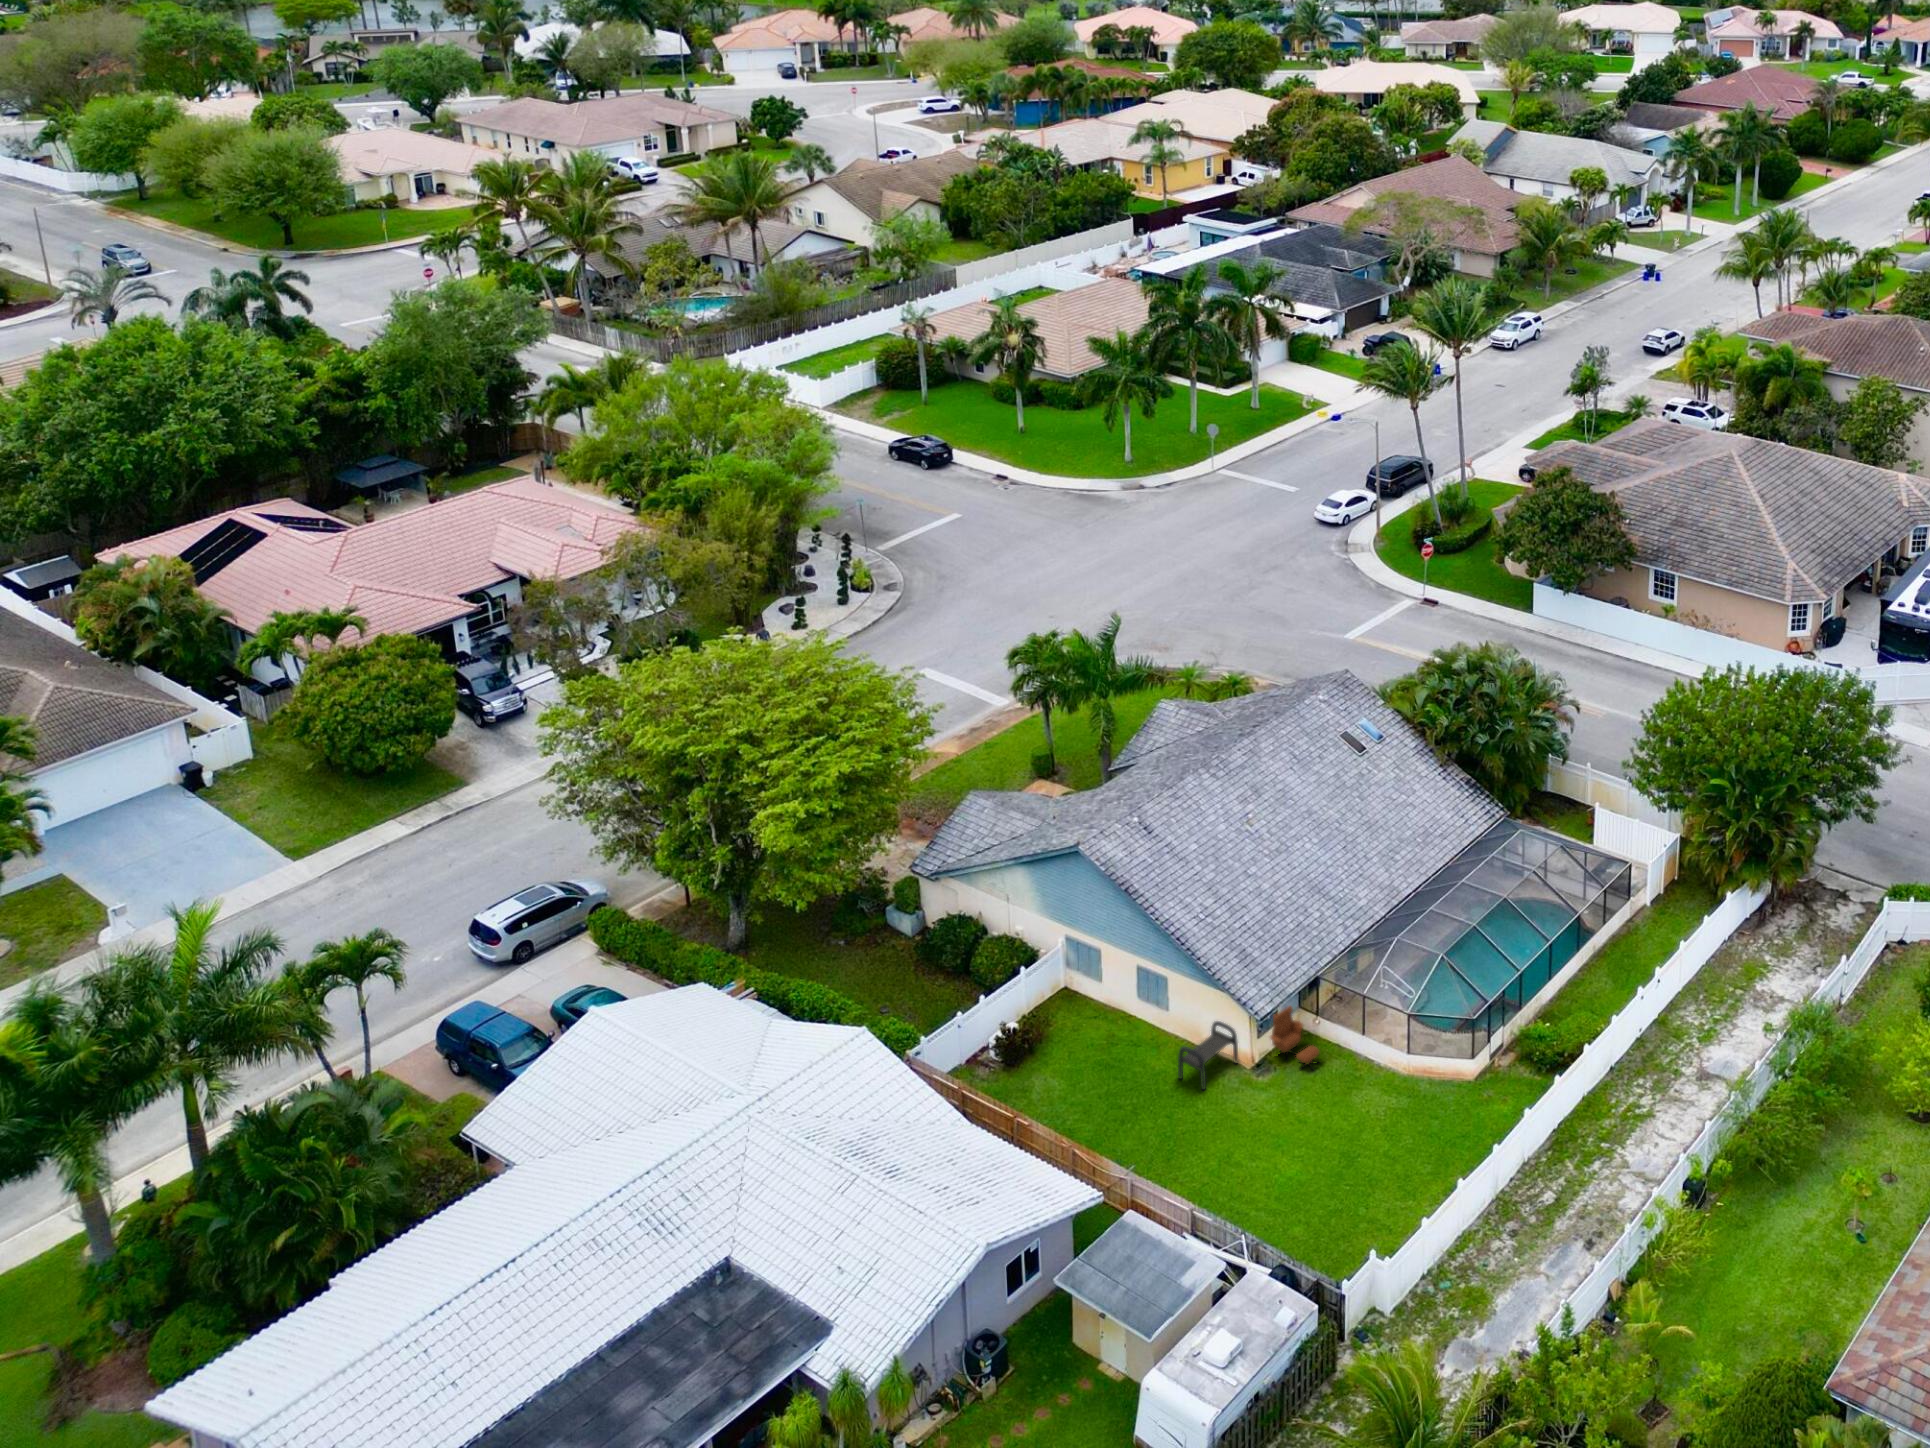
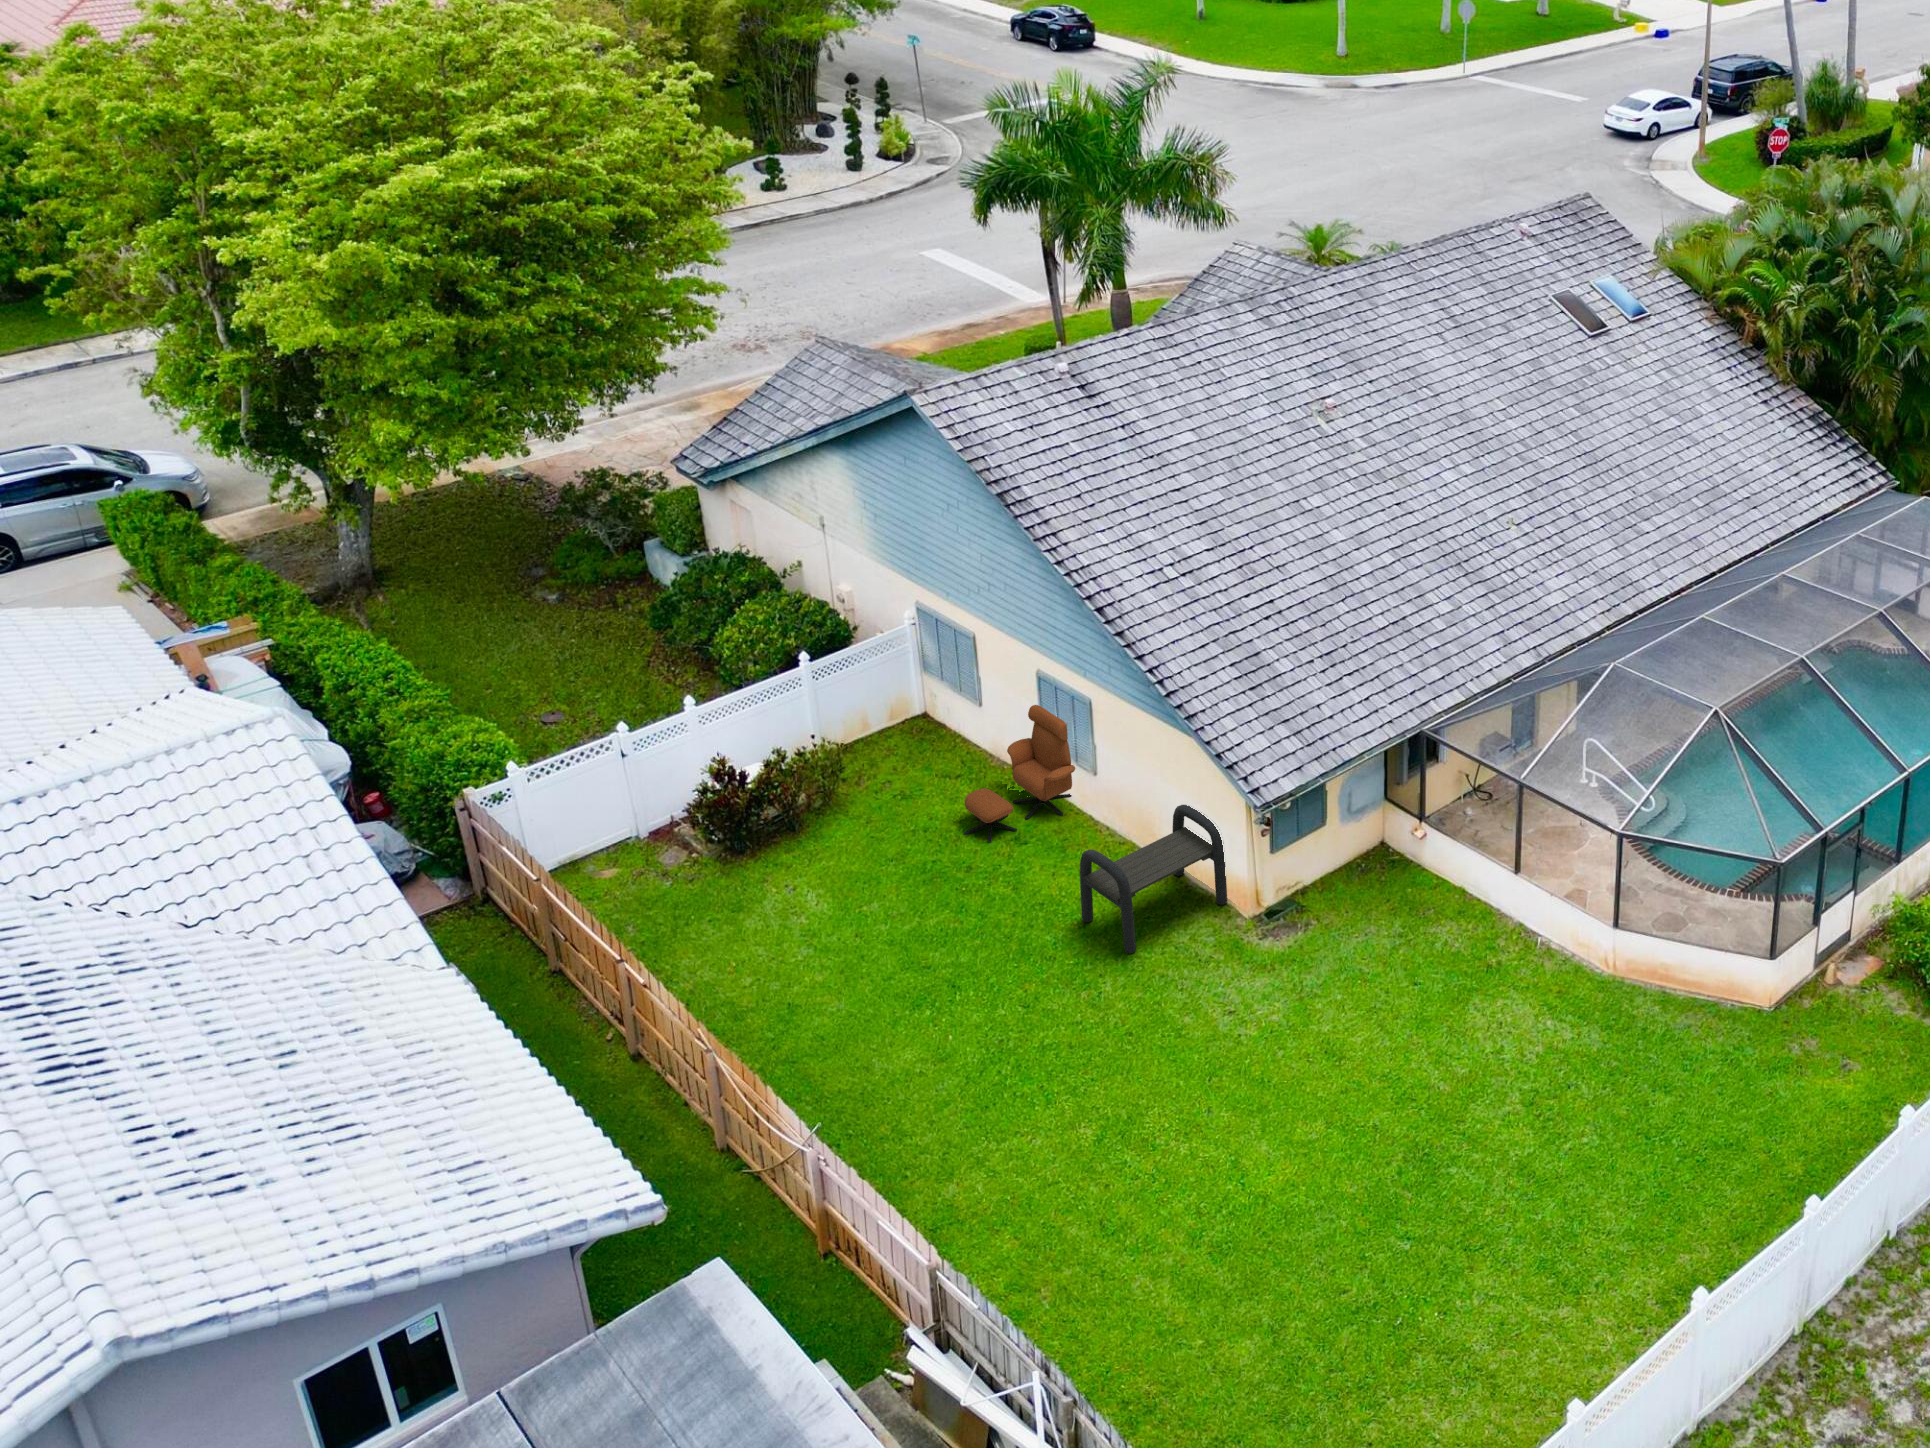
lounge chair: present [1270,1006,1319,1066] -> present [964,705,1075,843]

